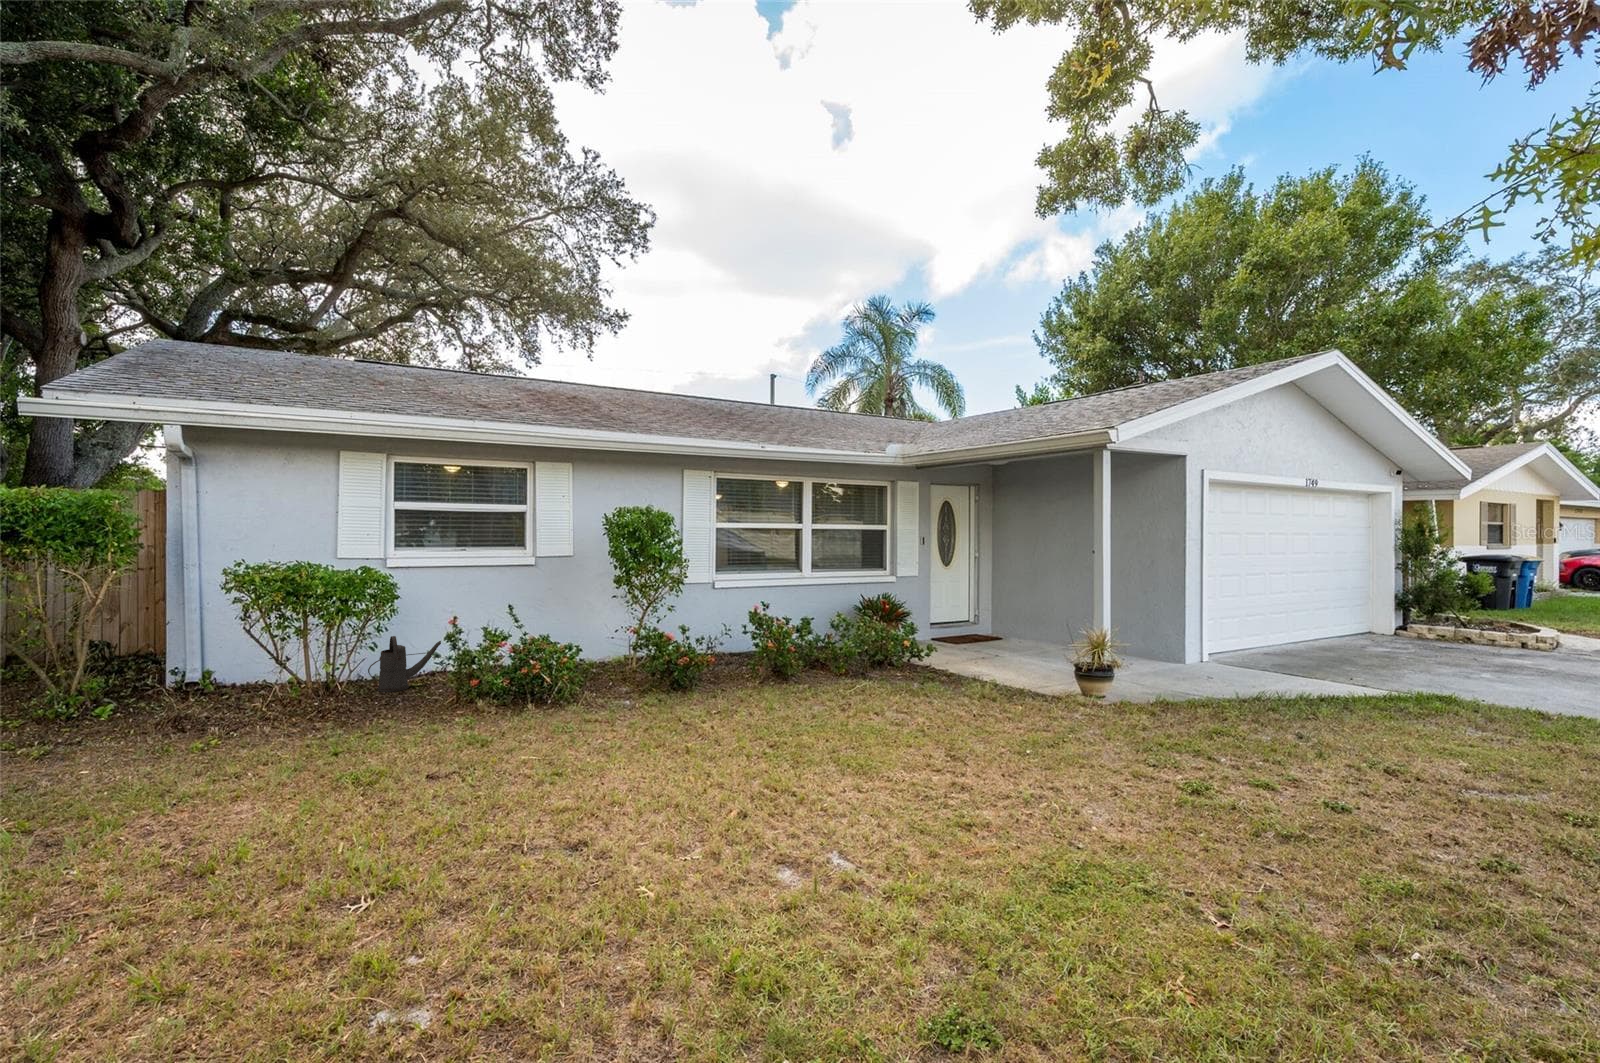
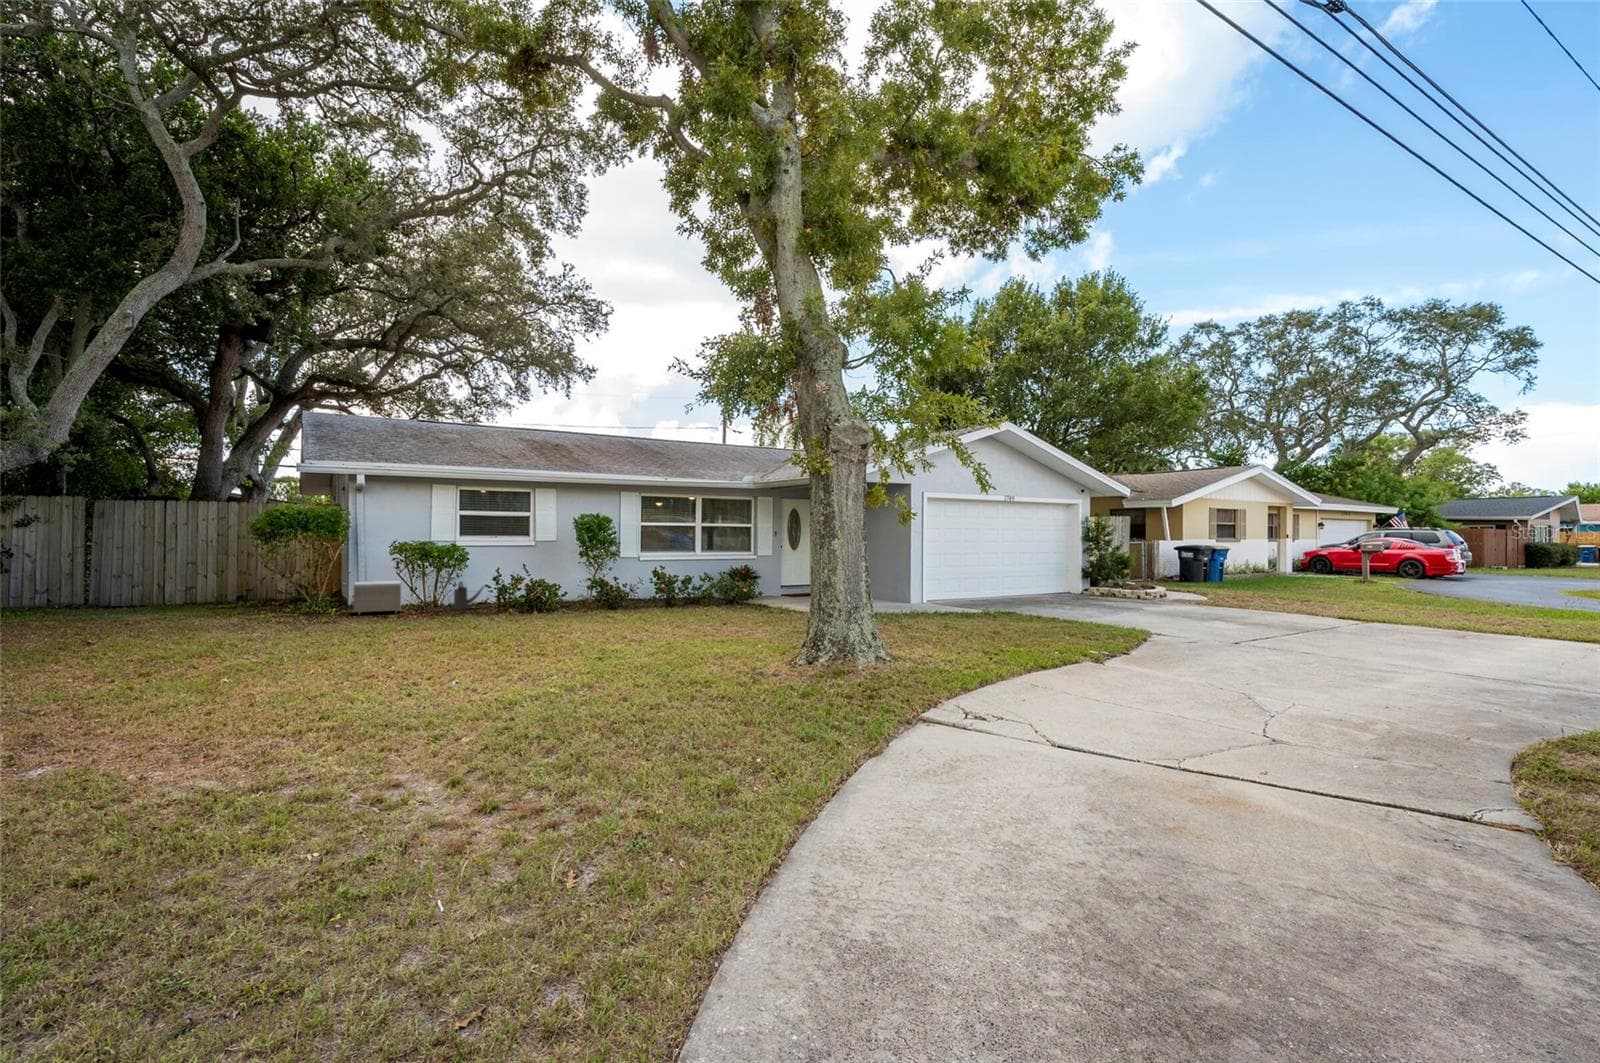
storage bench: none [167,637,277,710] -> present [354,581,401,615]

